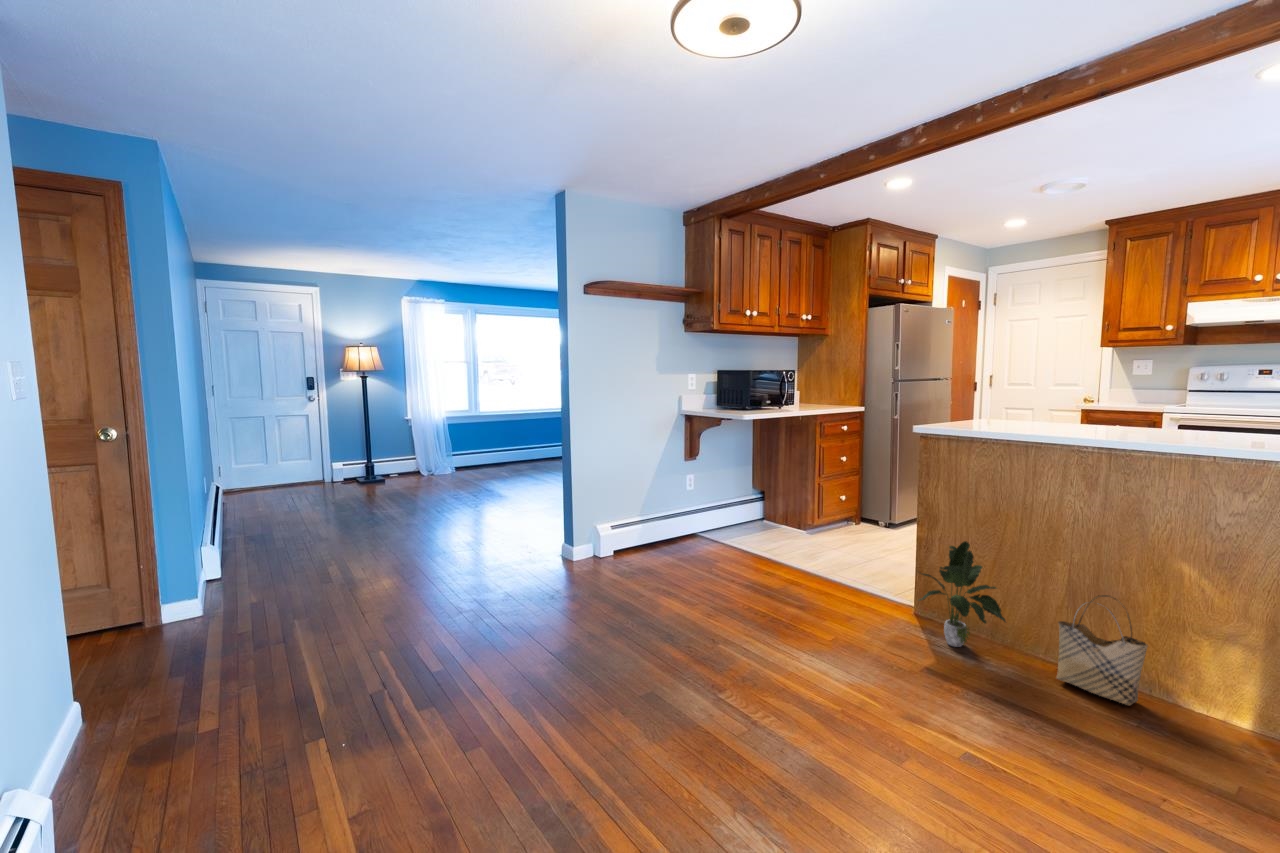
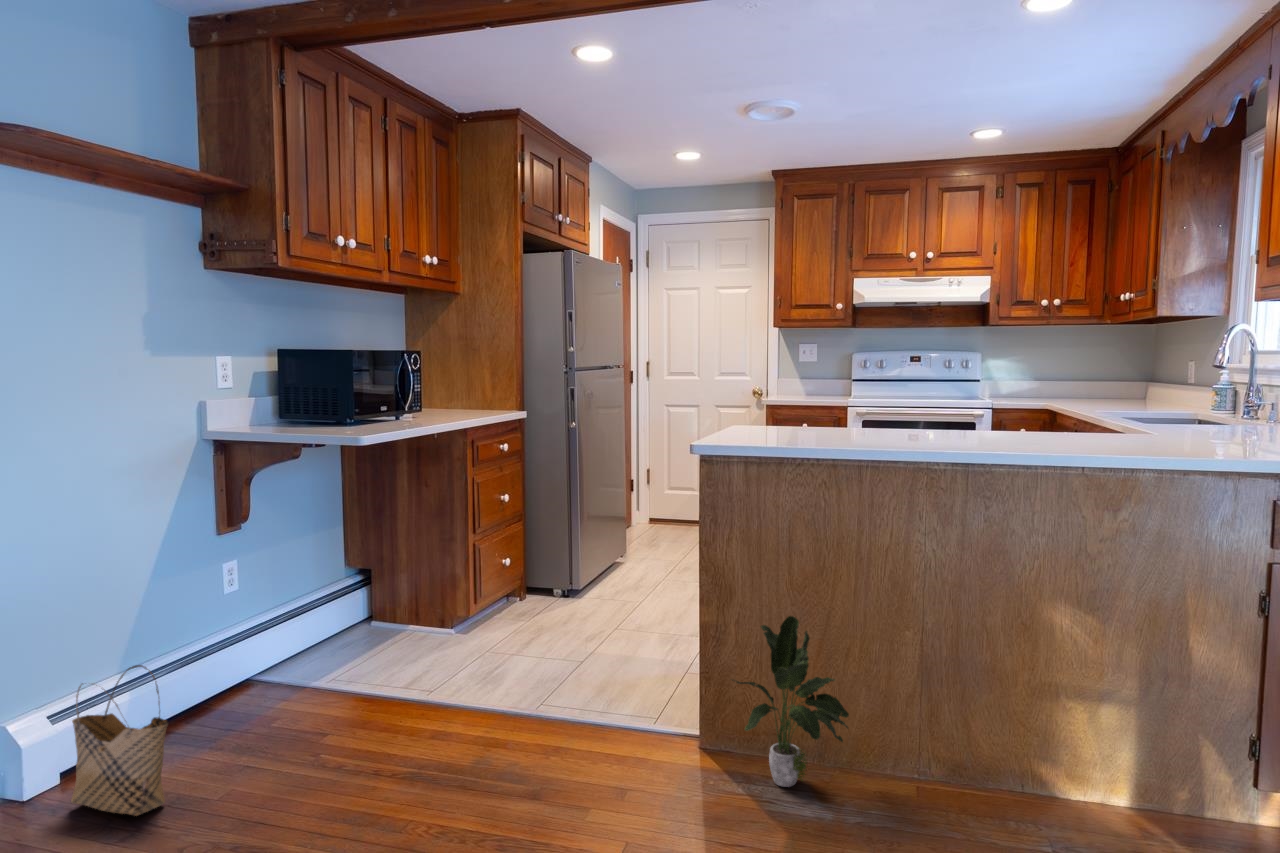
woven basket: present [1057,595,1148,705] -> present [71,665,168,816]

